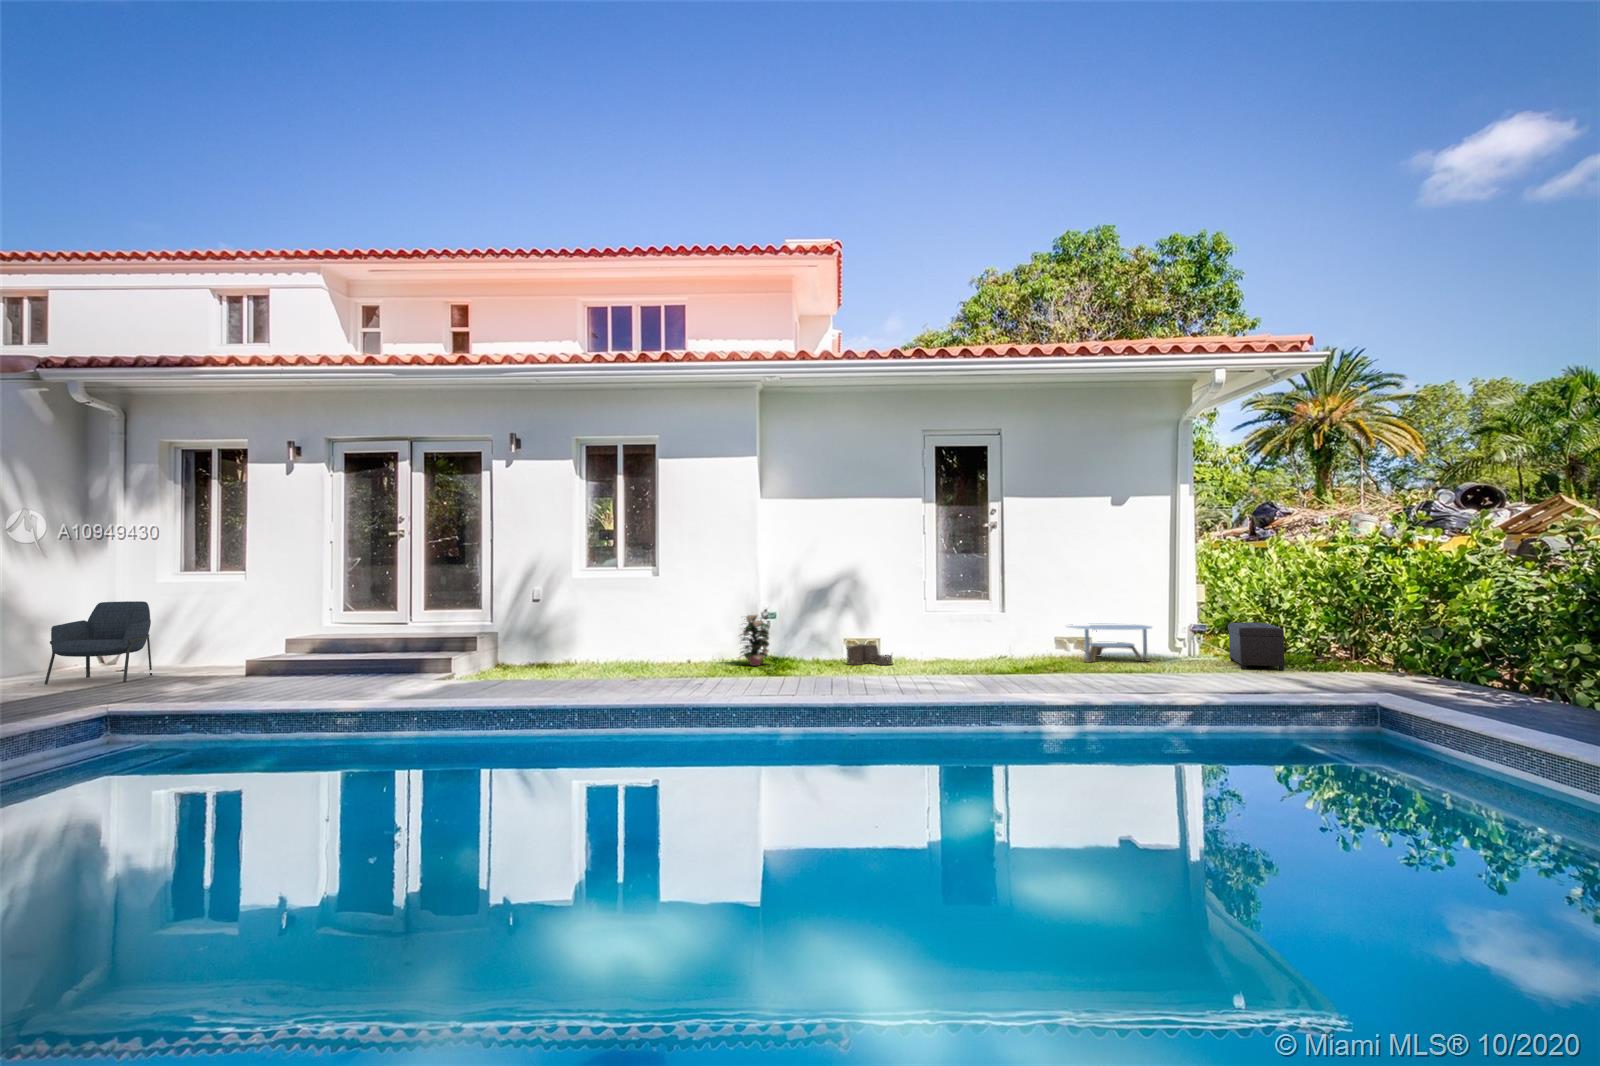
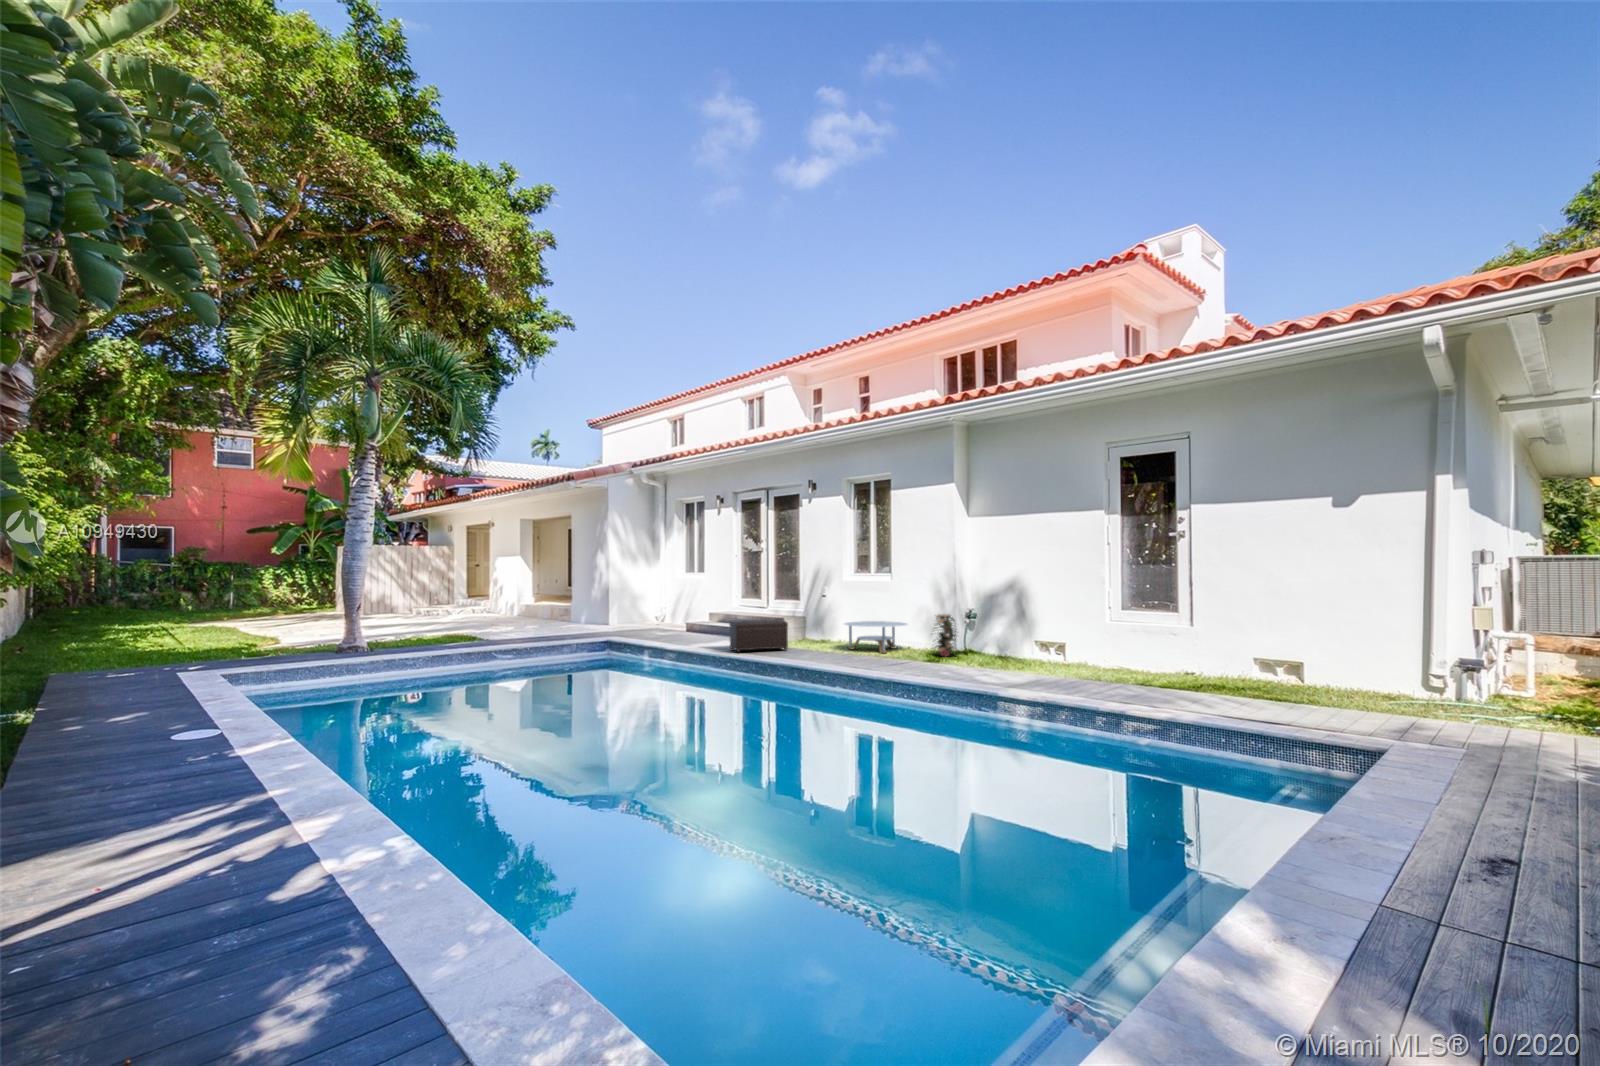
armchair: present [45,601,152,684] -> none [629,587,671,629]
round table: present [1067,623,1152,662] -> present [845,621,907,653]
ottoman: present [1228,623,1285,670] -> present [729,619,788,653]
woven basket: present [847,644,892,665] -> none [1009,645,1048,669]

